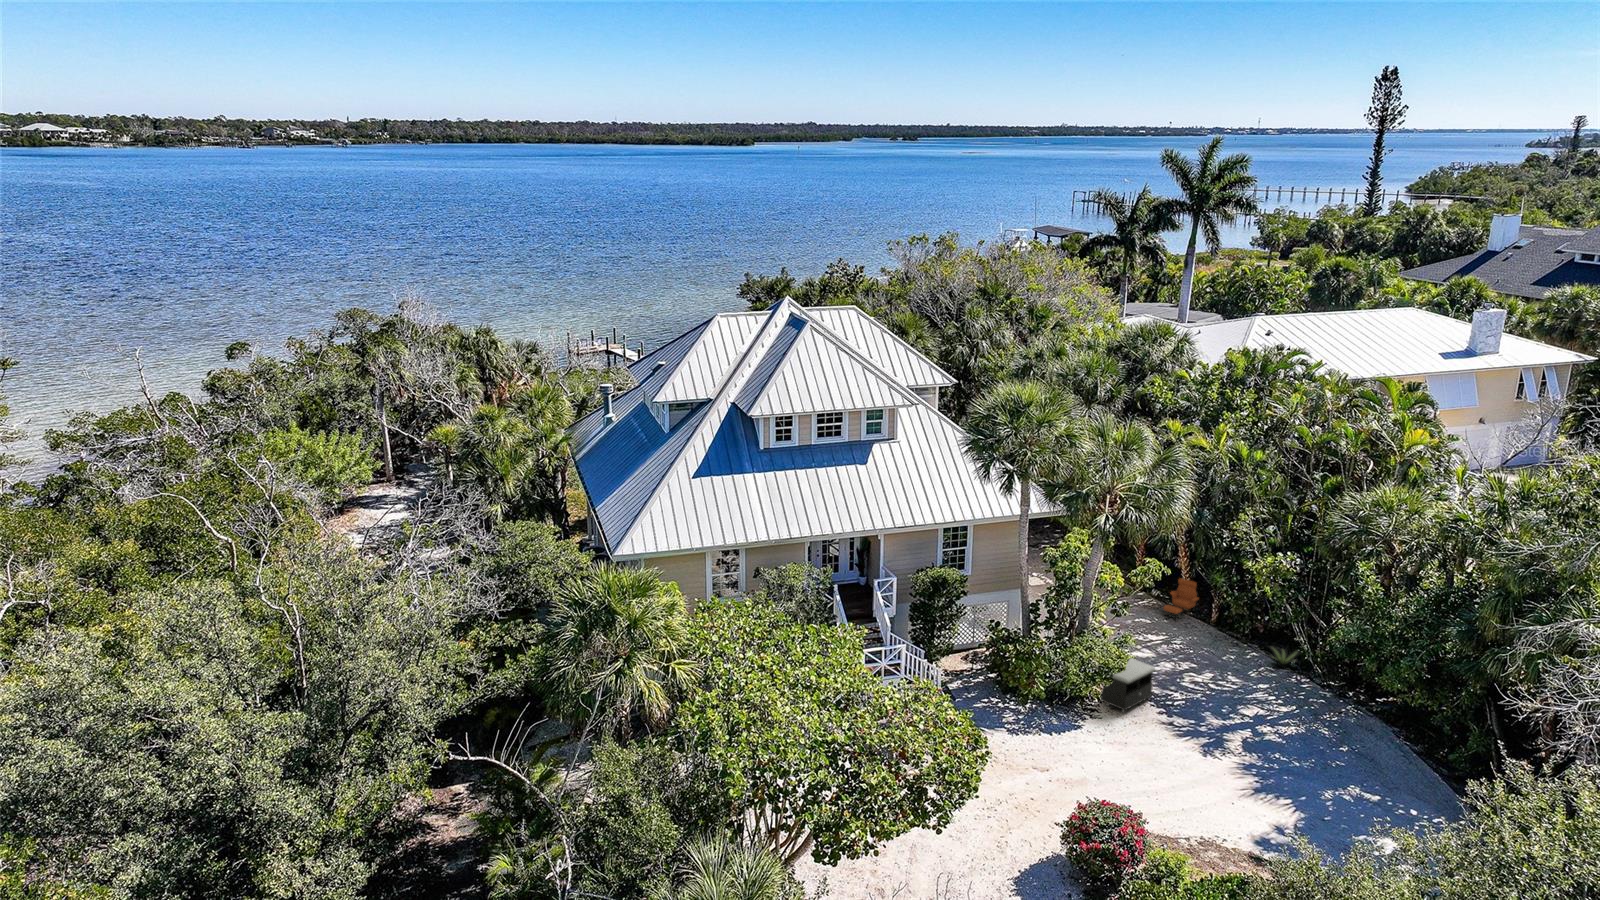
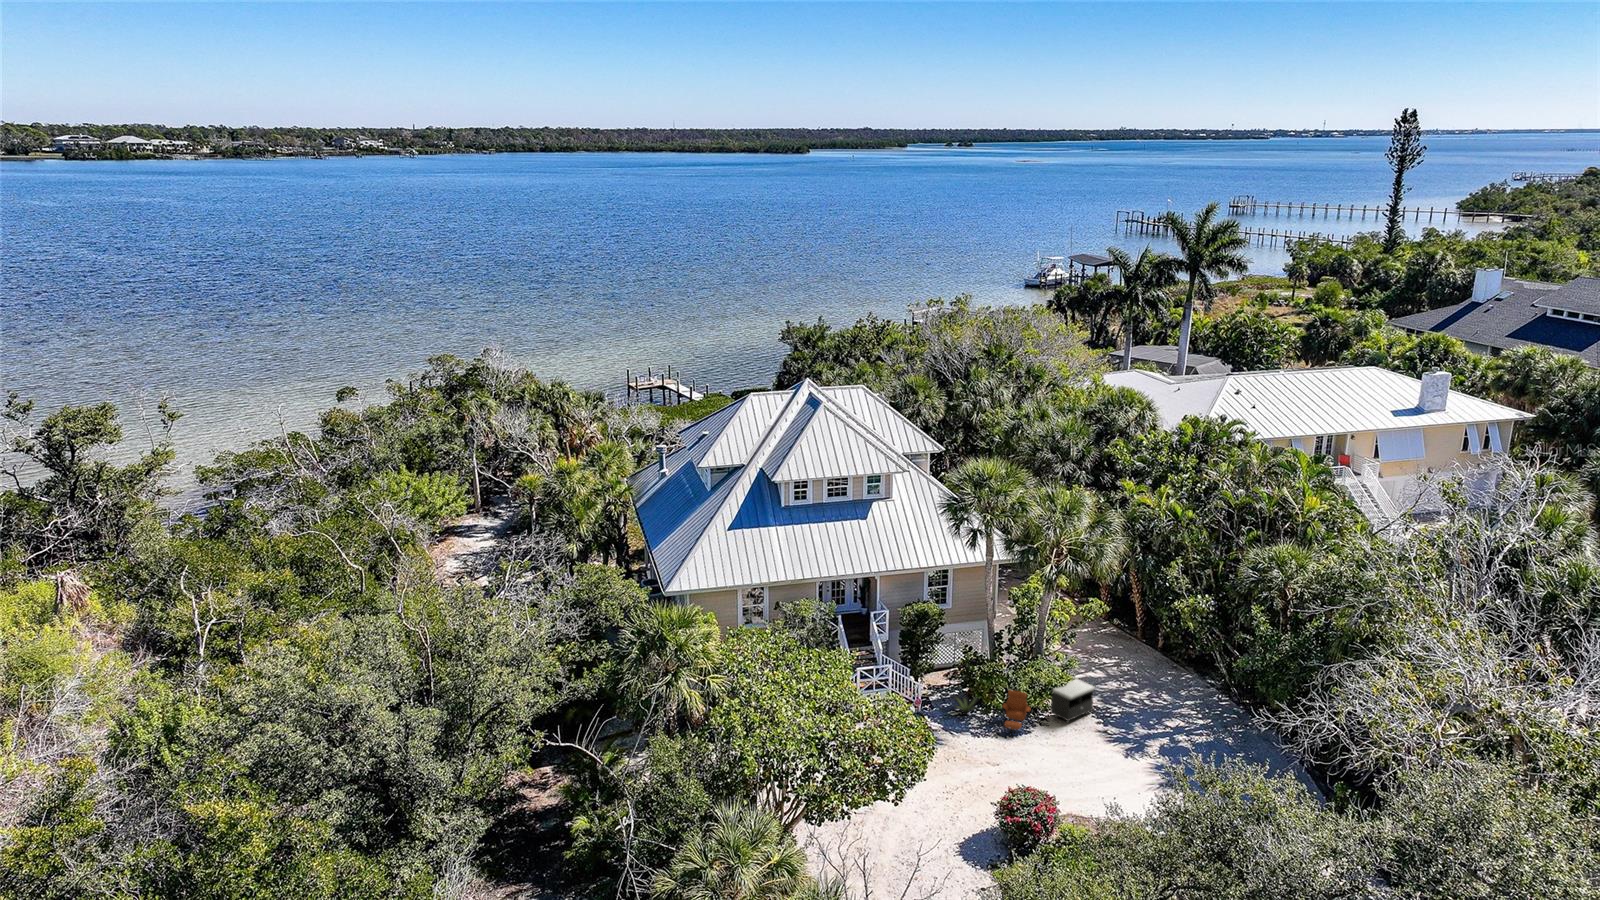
lounge chair: present [1164,578,1199,619] -> present [1003,690,1030,734]
potted plant: present [1269,646,1301,668] -> present [954,696,979,715]

